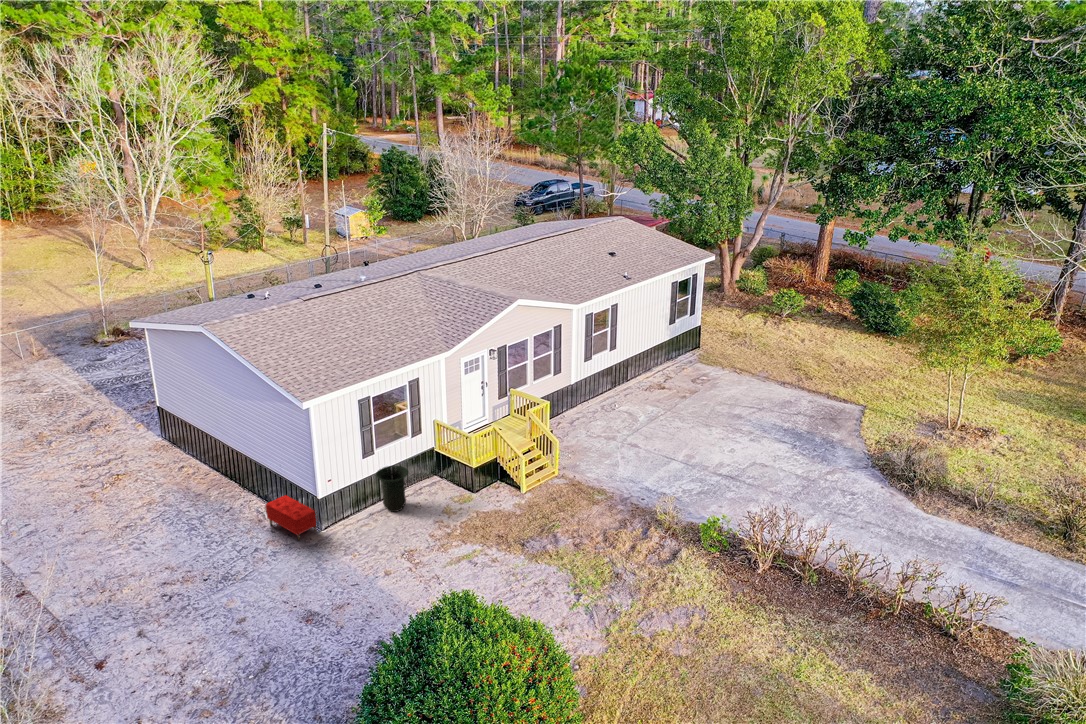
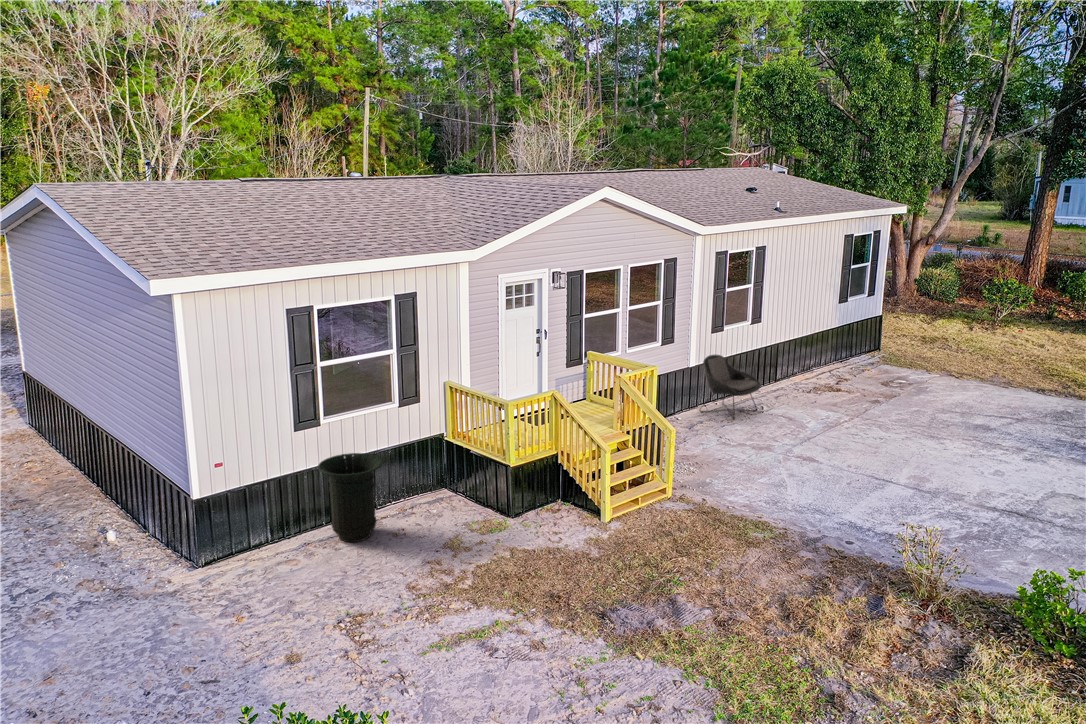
lounge chair: none [578,375,614,417] -> present [700,355,761,420]
bench: present [265,495,318,541] -> none [99,497,190,584]

